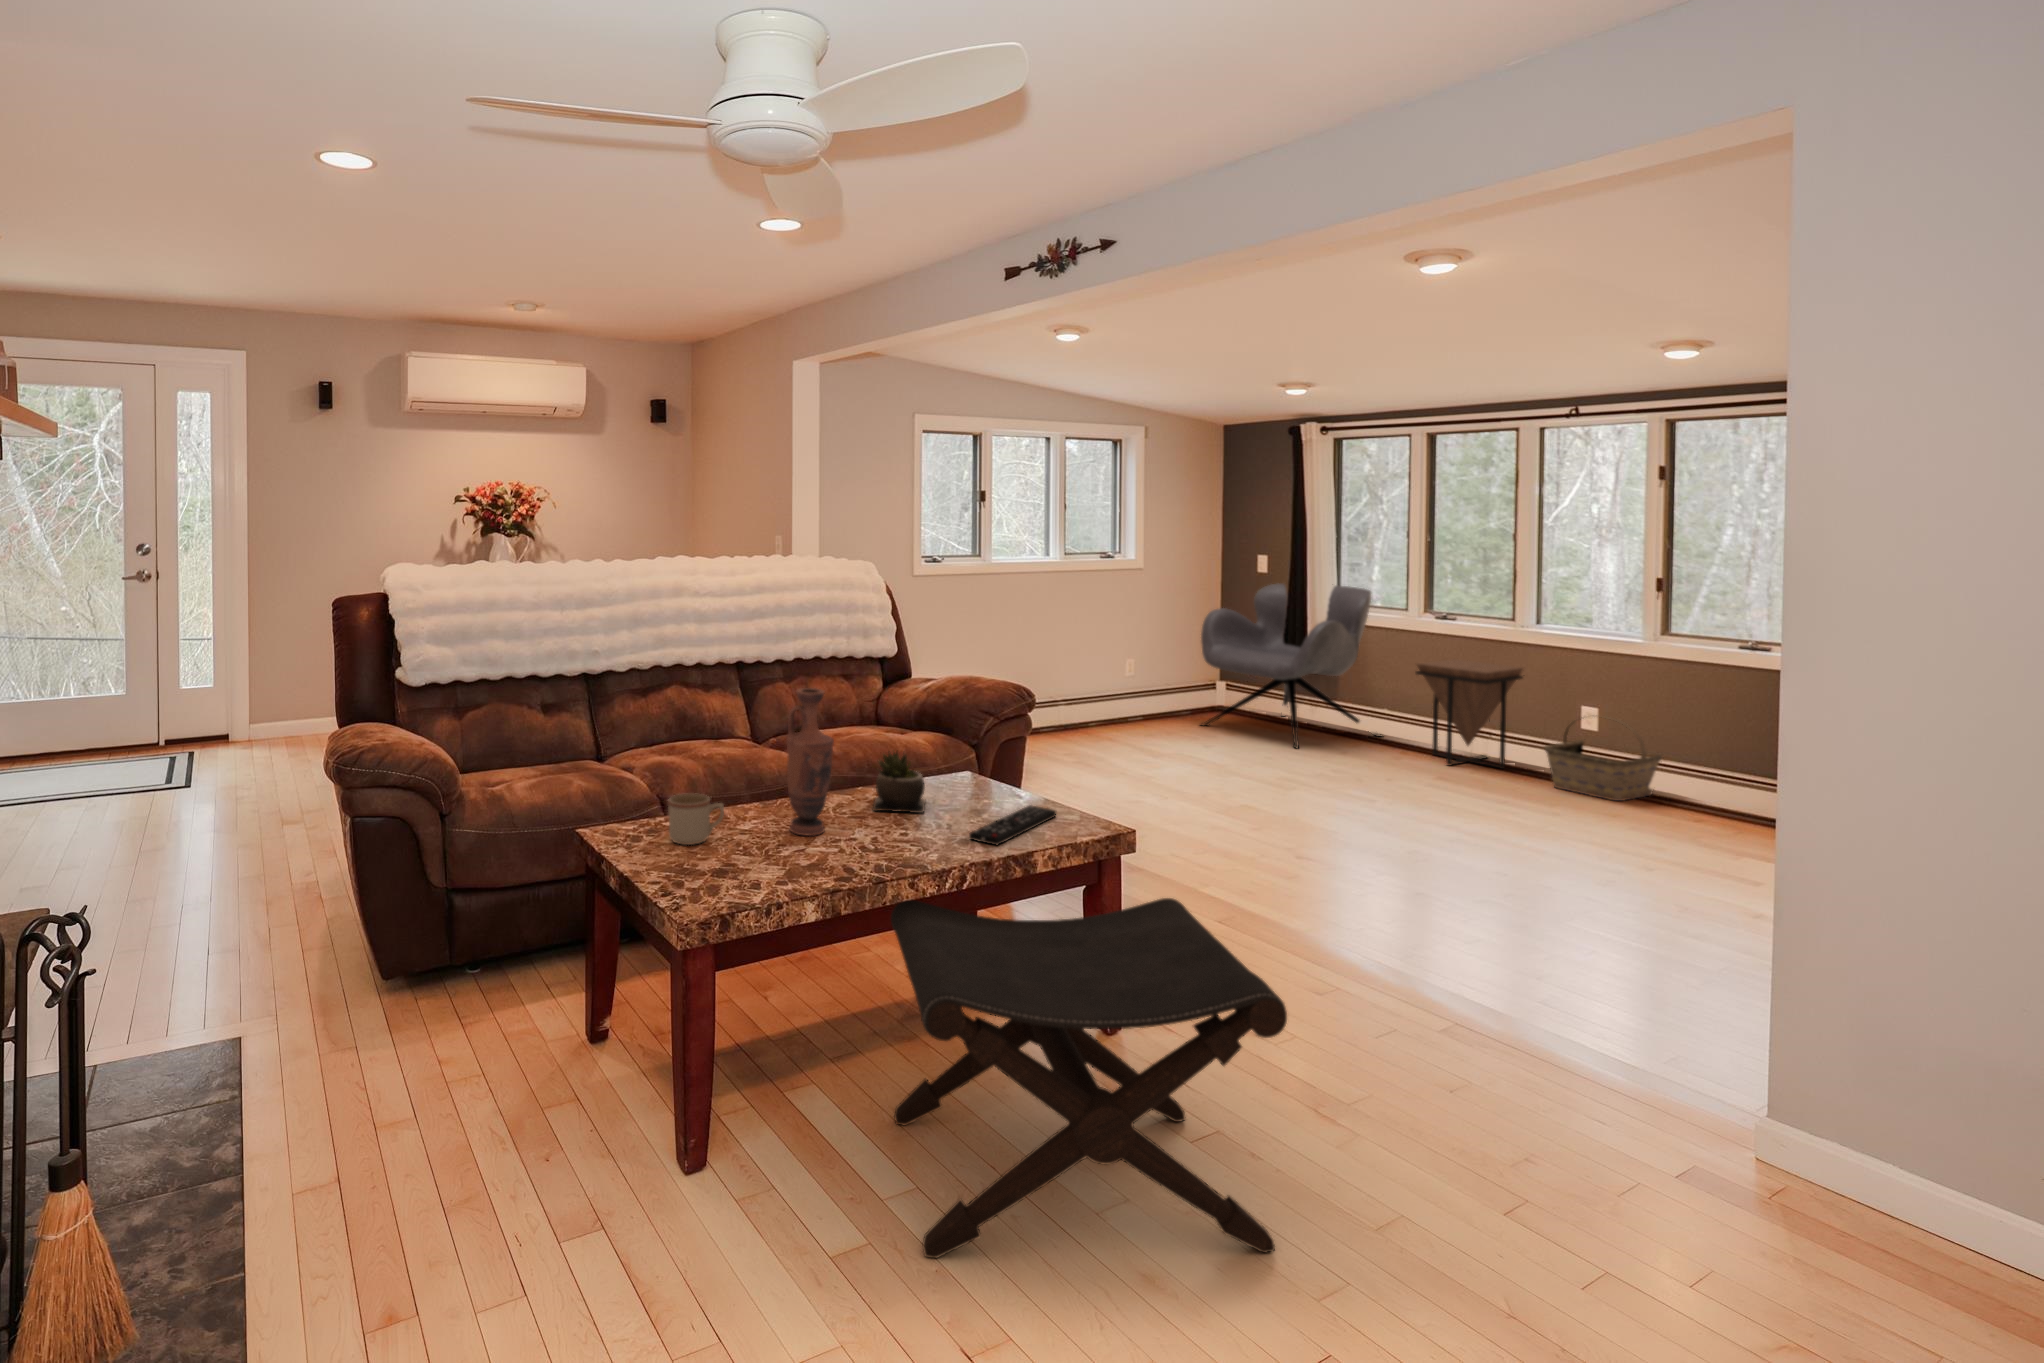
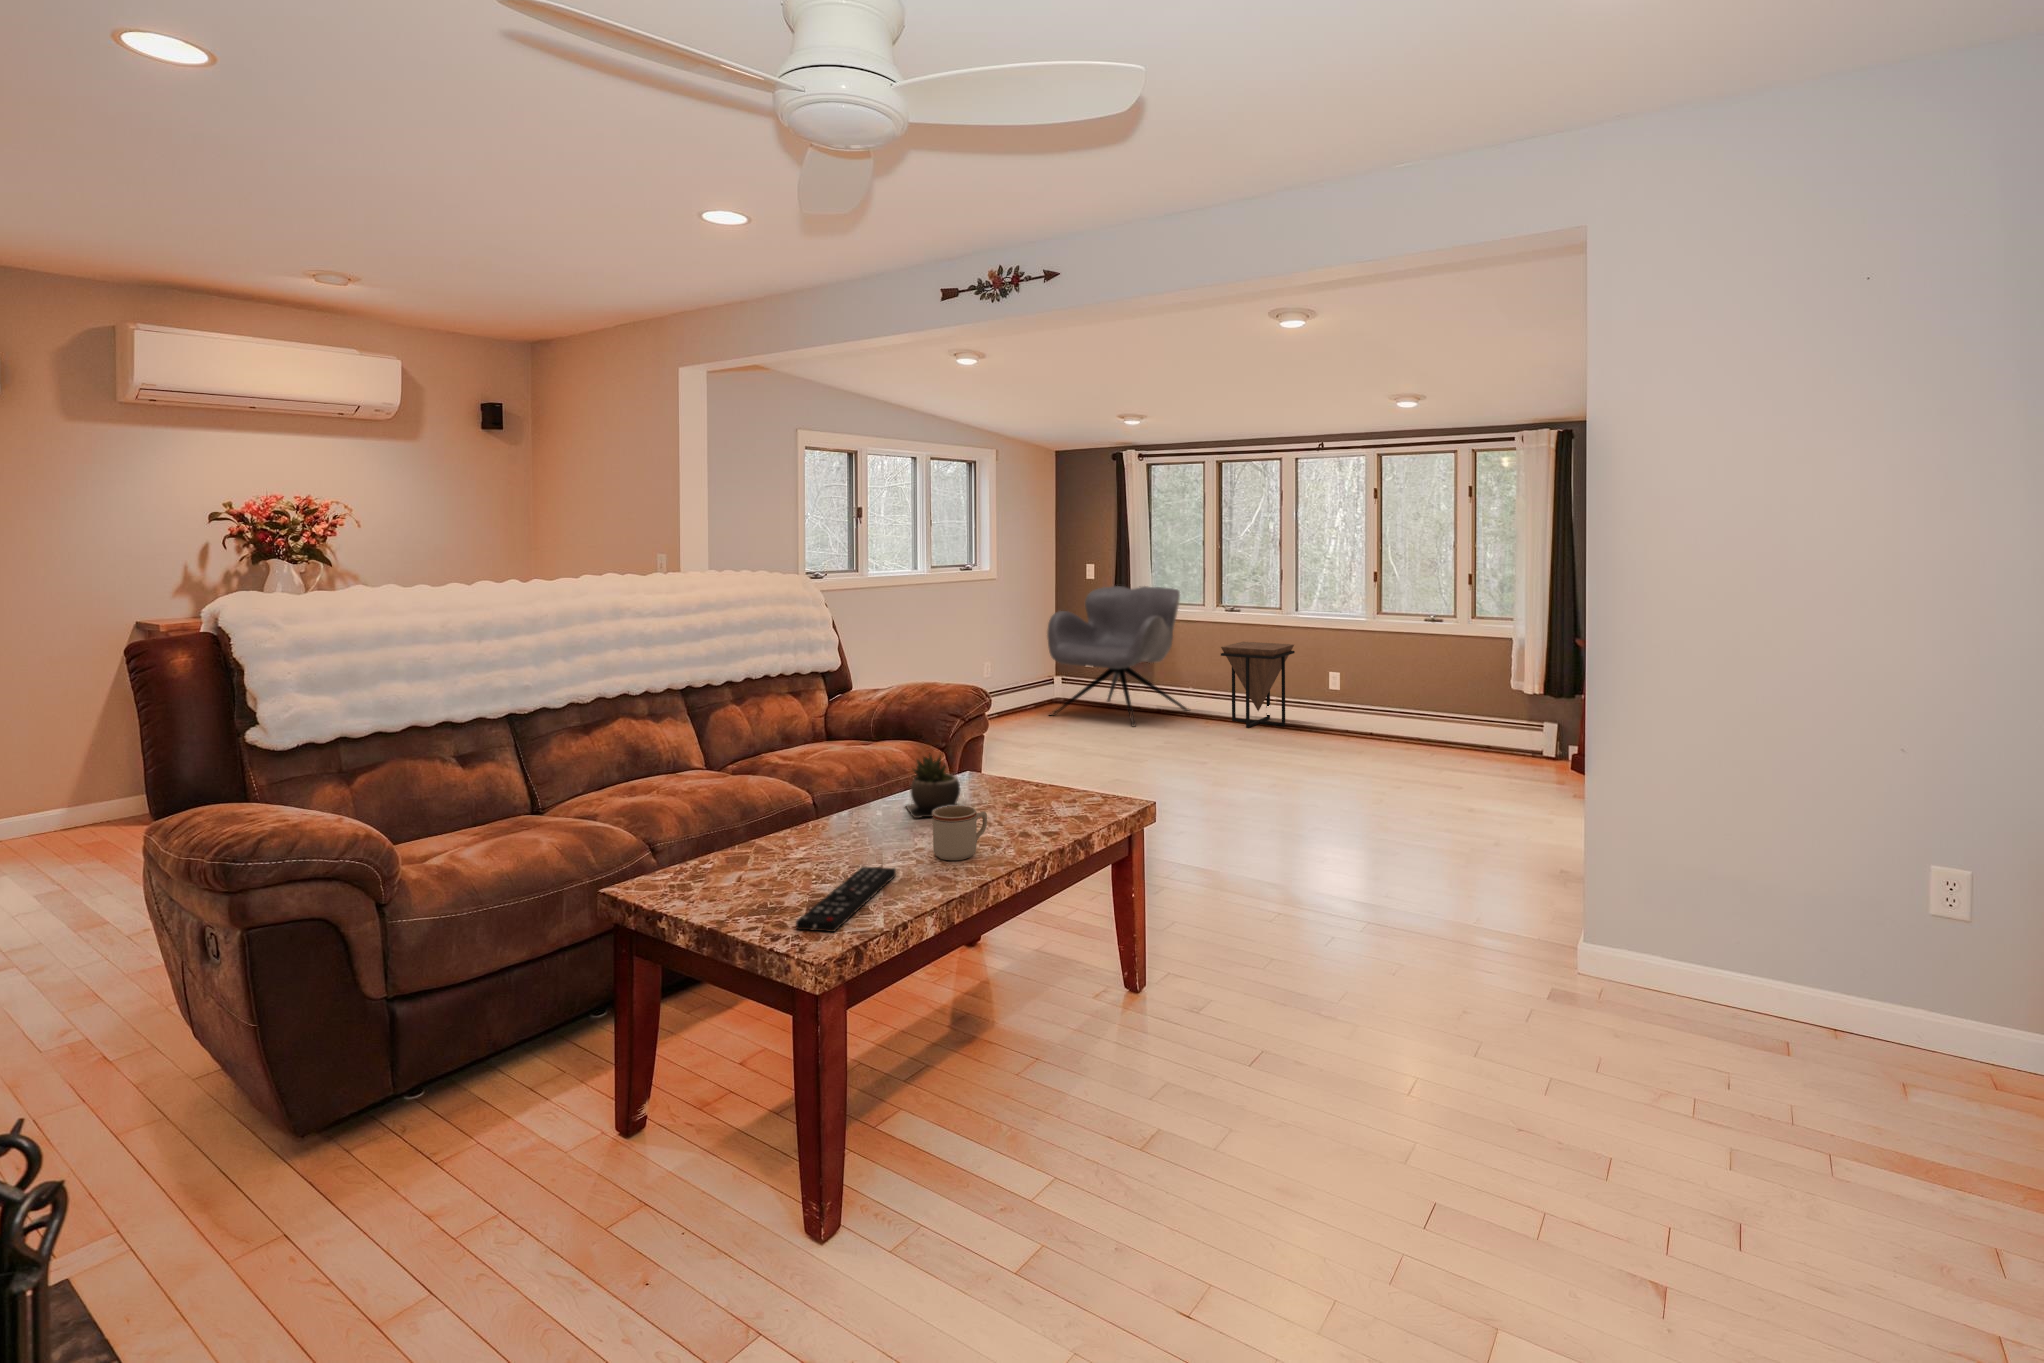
vase: present [786,688,834,836] -> none [845,696,896,853]
basket: present [1545,716,1662,801] -> none [1317,677,1391,741]
mug: present [668,793,724,845] -> present [933,806,987,860]
remote control: present [969,805,1056,845] -> present [796,867,896,932]
footstool: present [891,898,1287,1258] -> none [995,856,1385,1252]

